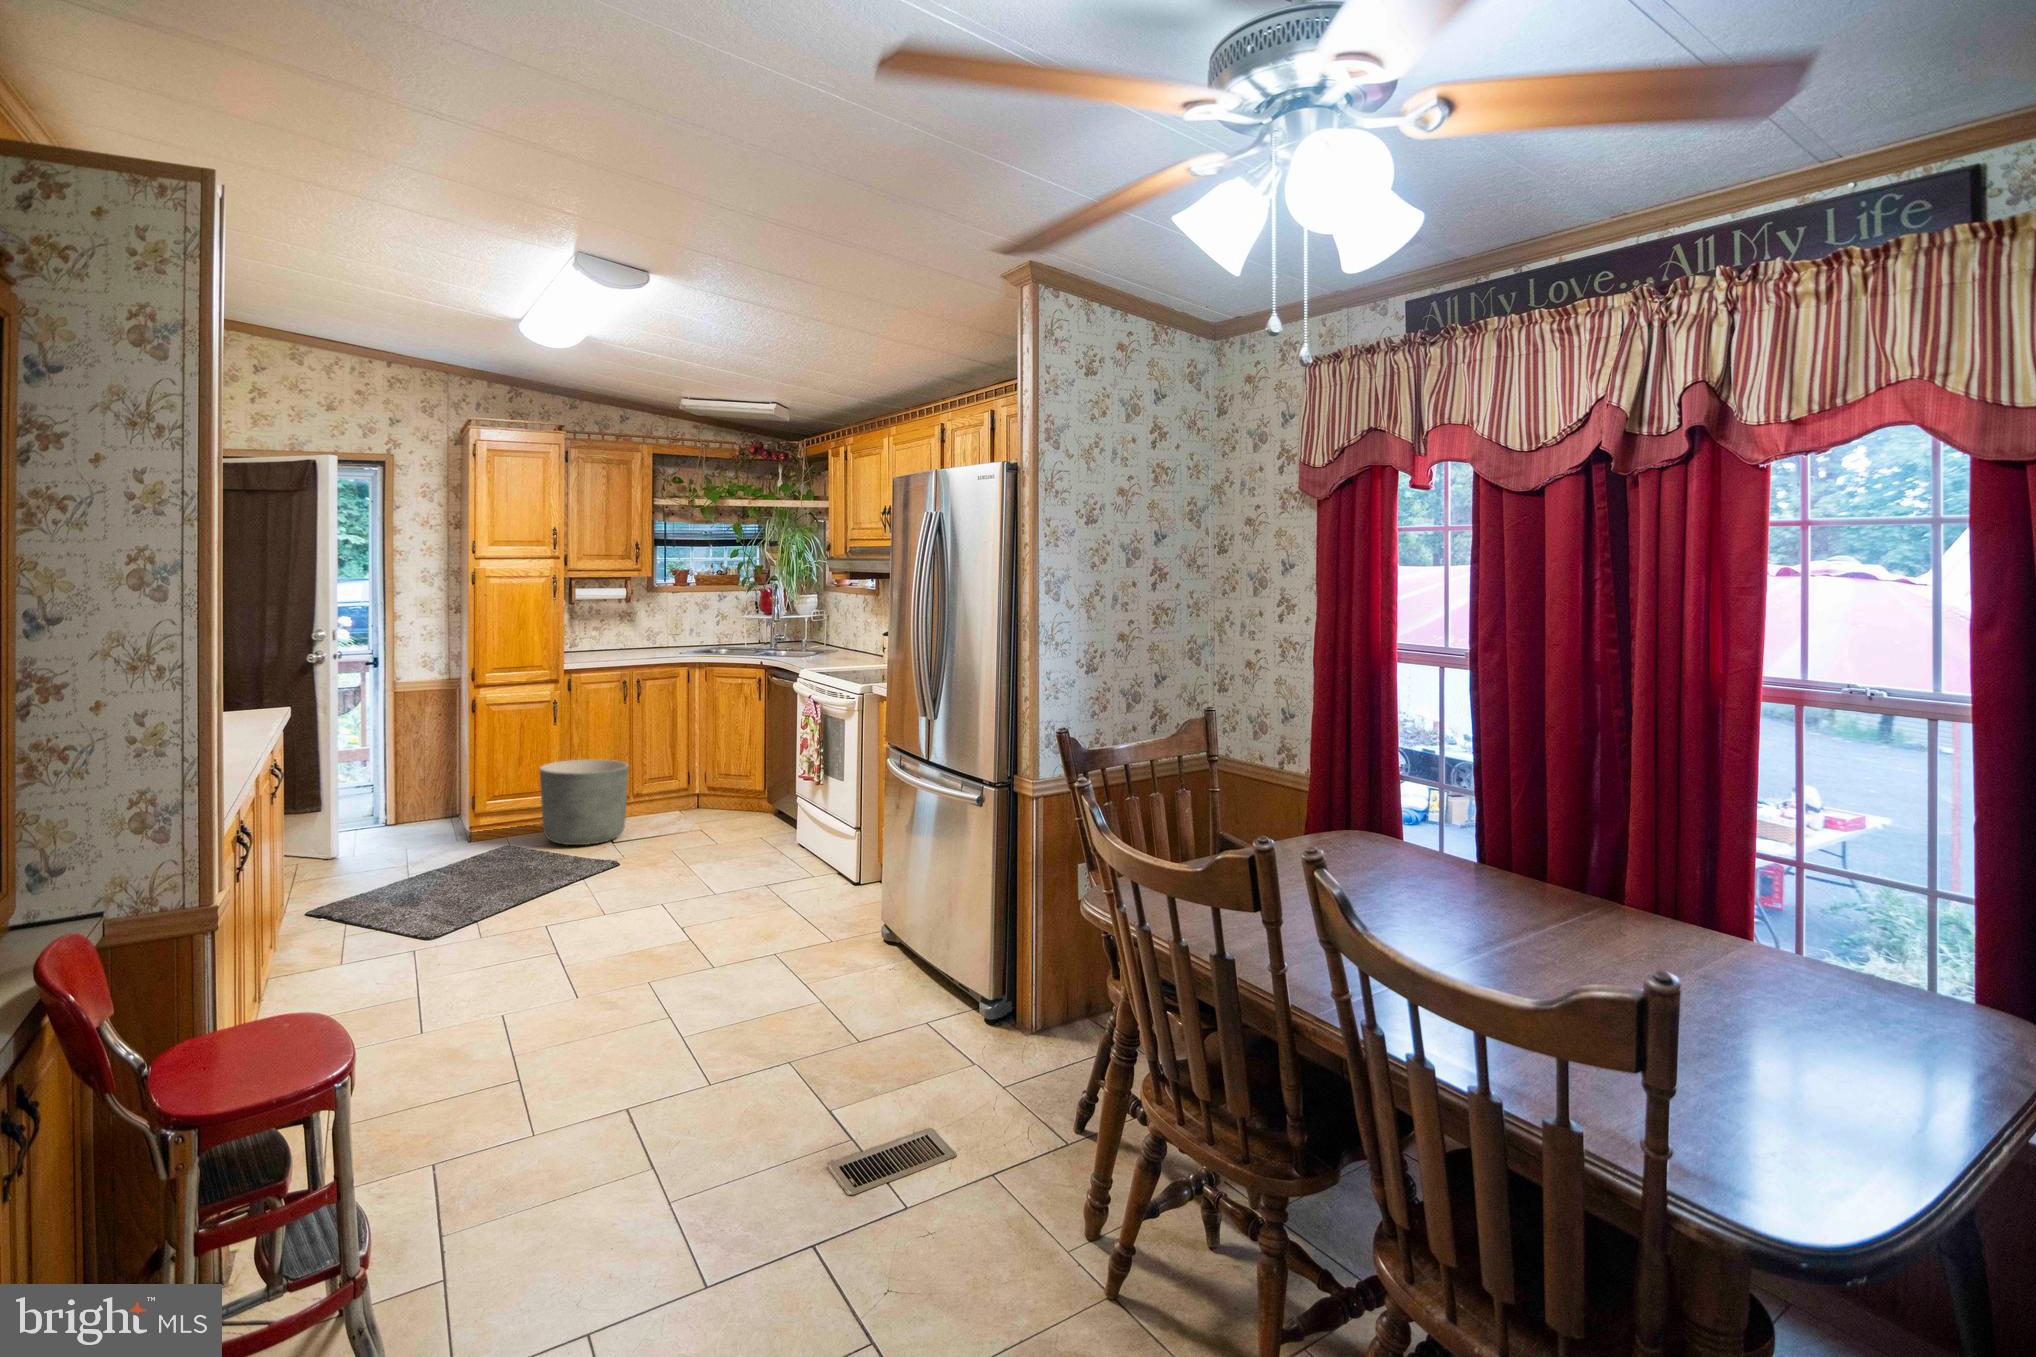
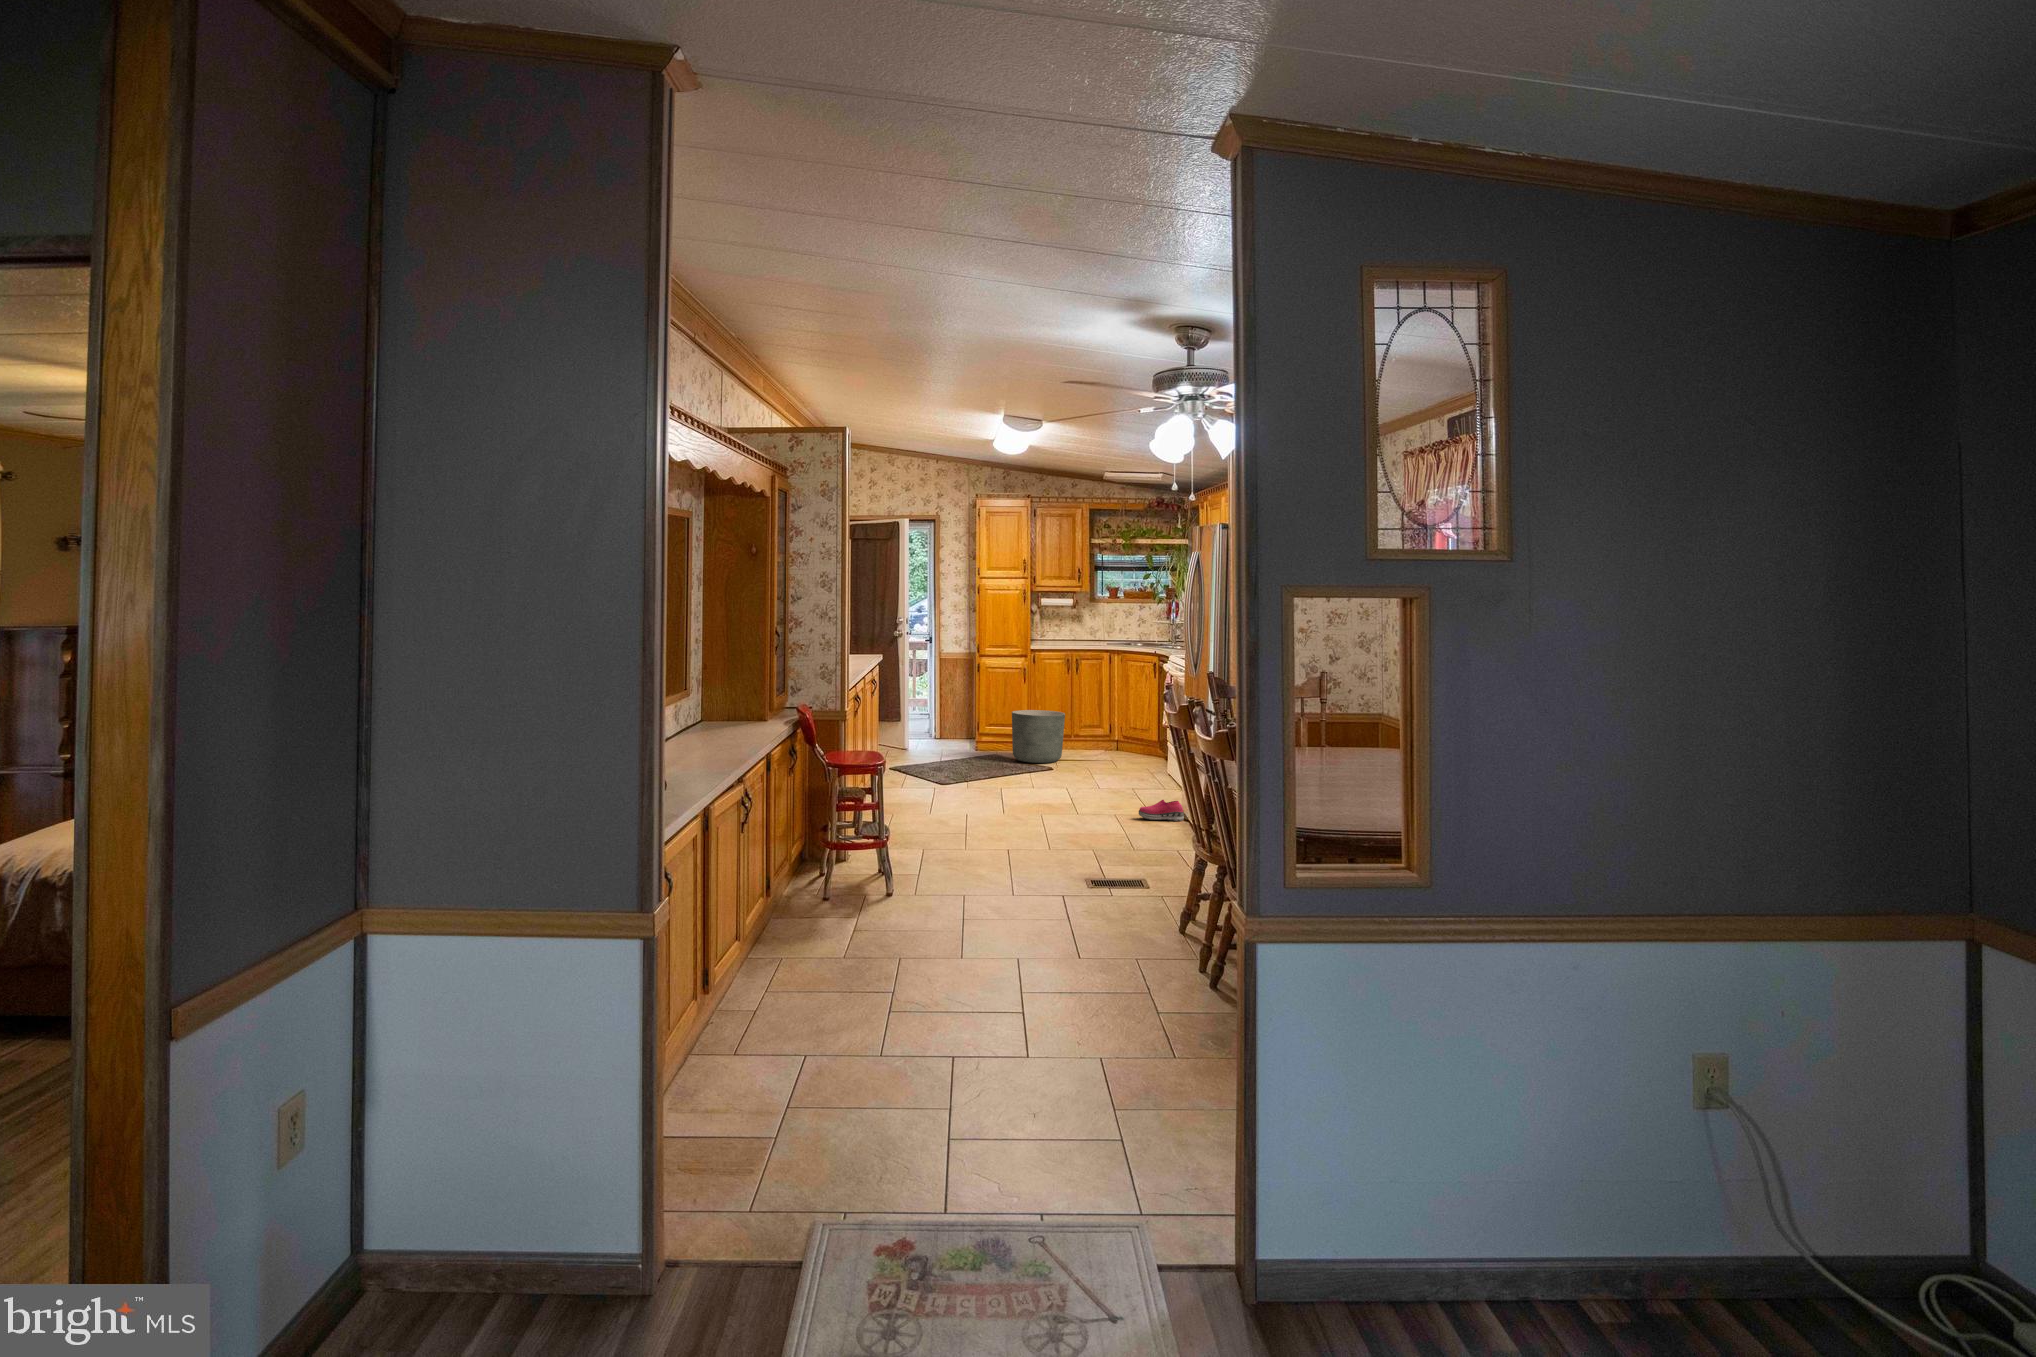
shoe: none [806,922,879,959] -> present [1139,800,1184,821]

